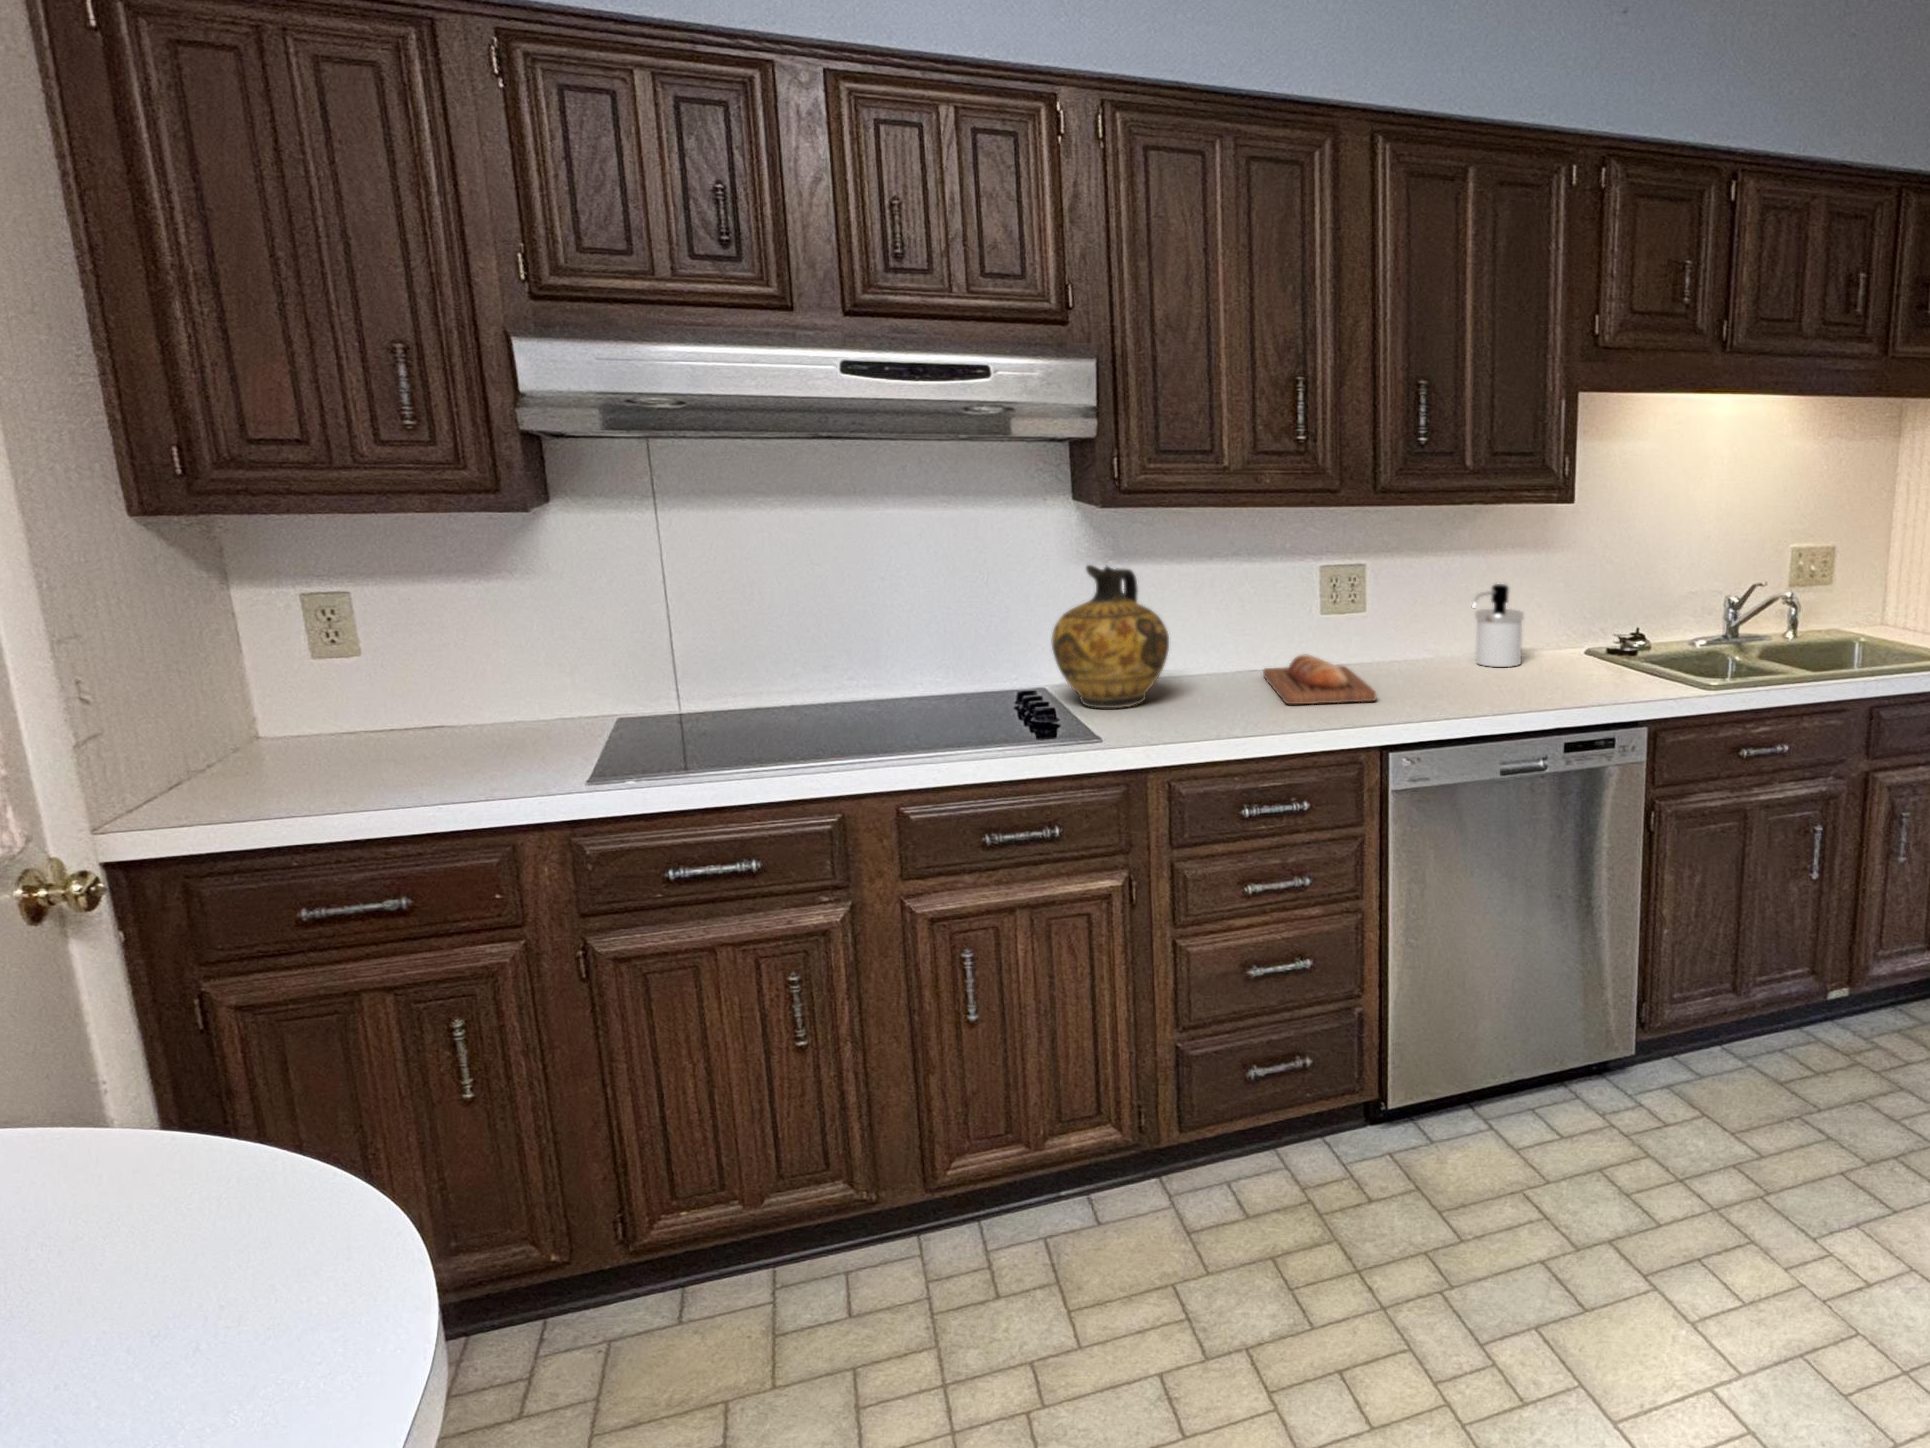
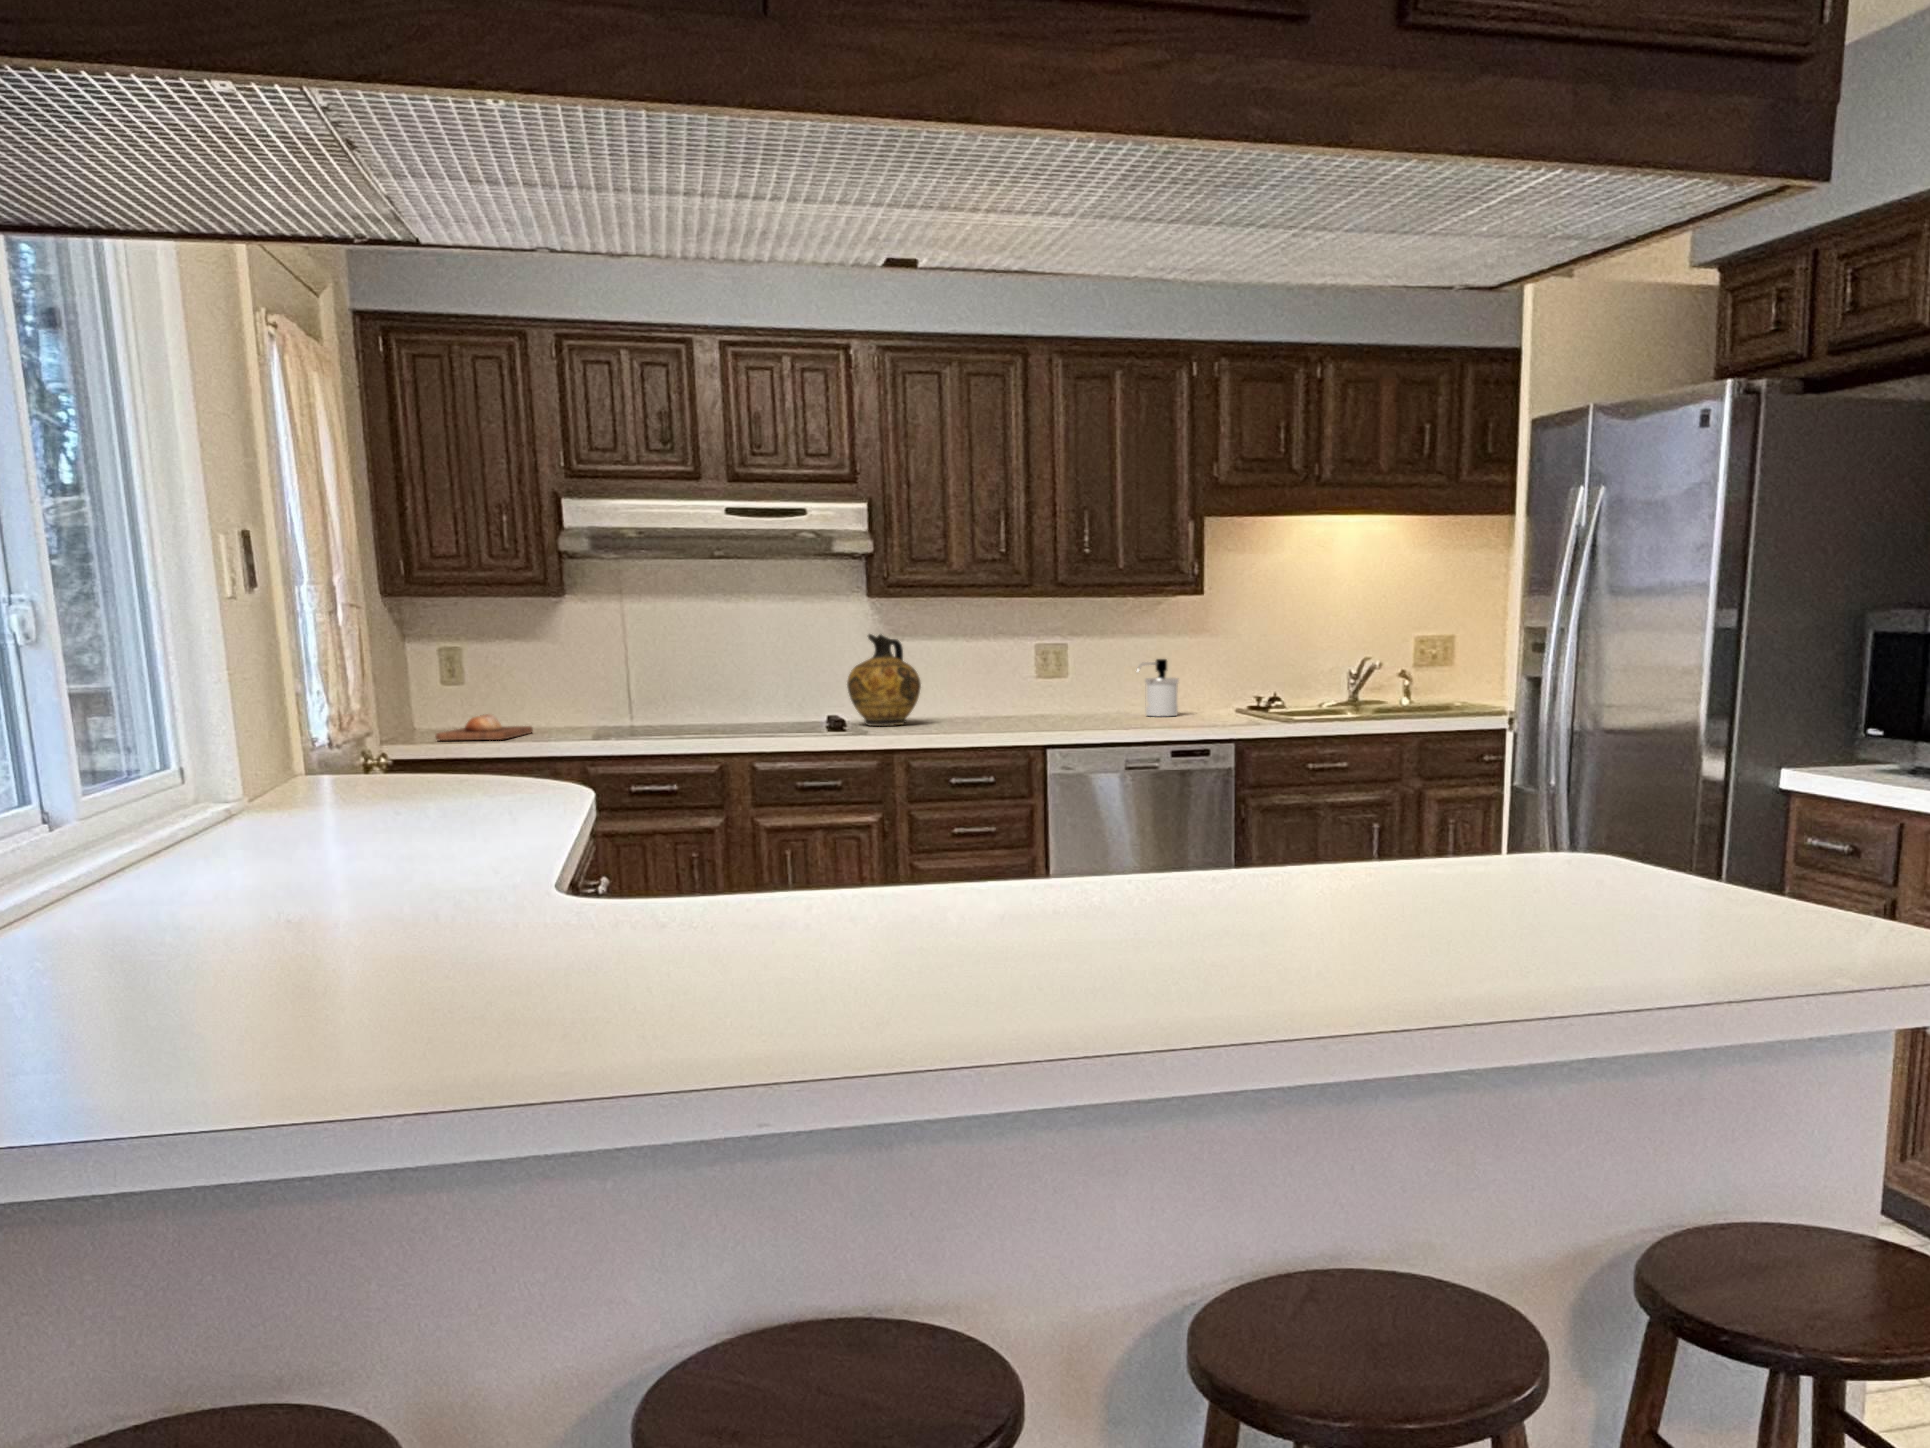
bread loaf: present [1263,655,1376,704] -> present [436,714,533,740]

